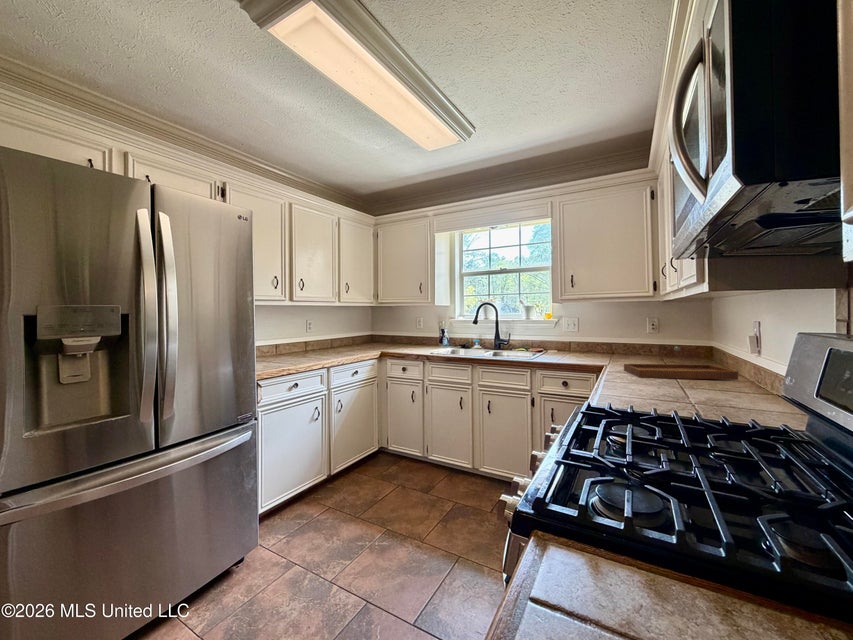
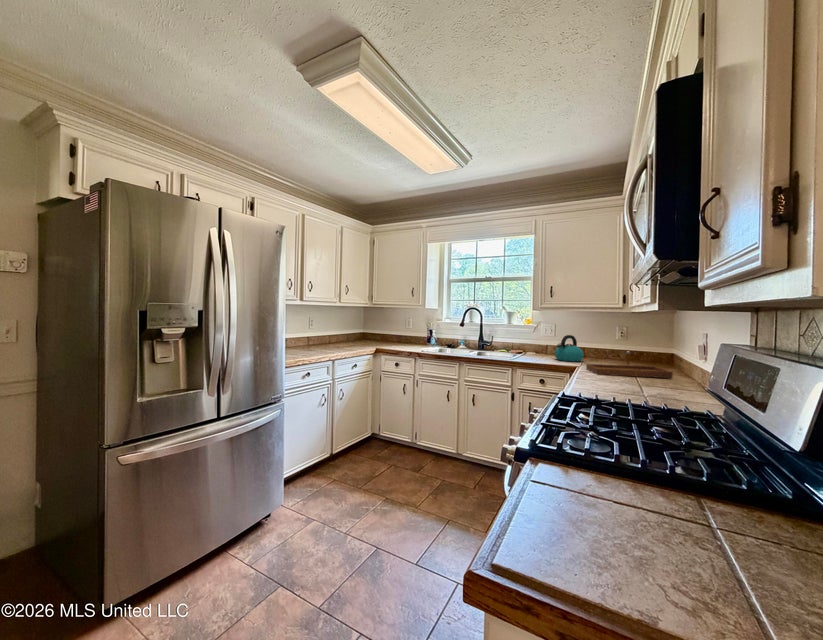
kettle: none [583,330,618,361] -> present [555,335,584,362]

